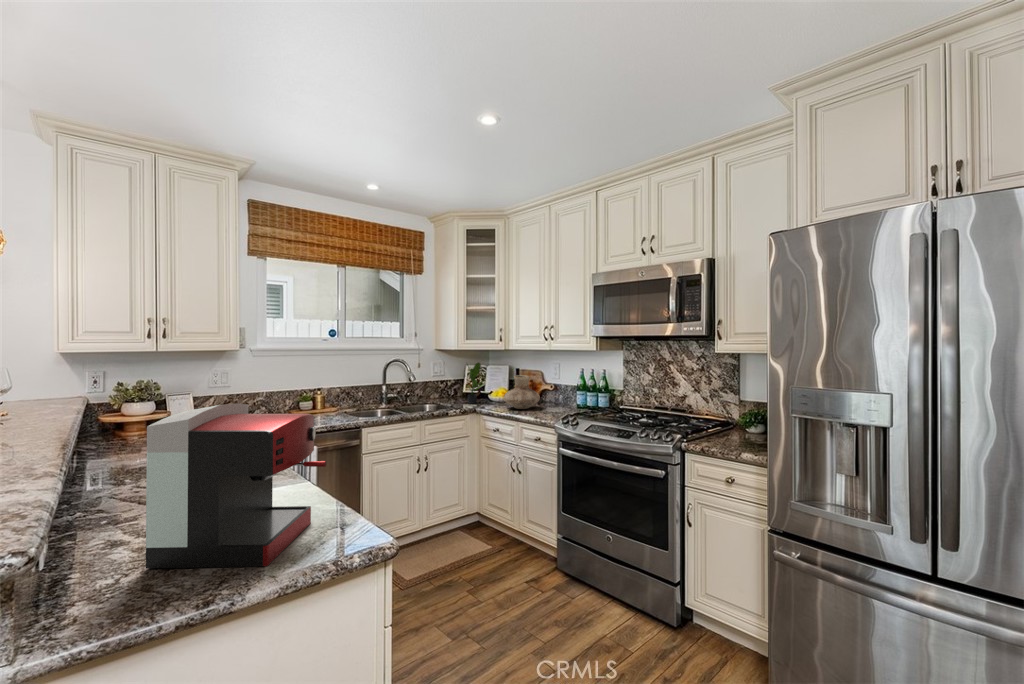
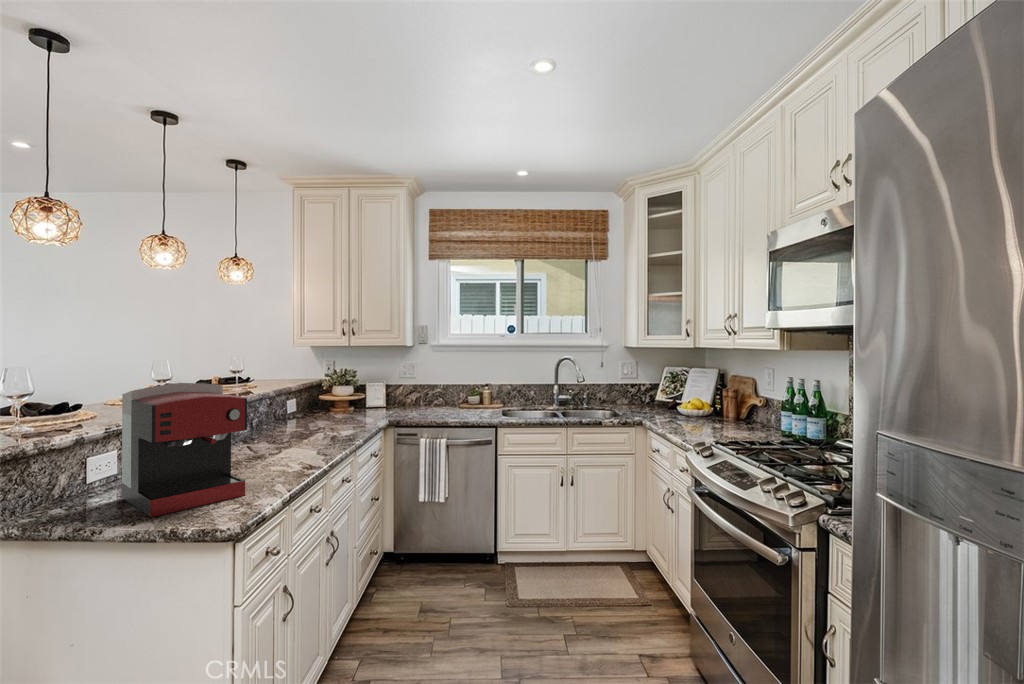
potted plant: present [467,362,483,403] -> none [643,362,673,414]
vase: present [504,375,540,409] -> none [675,381,727,427]

